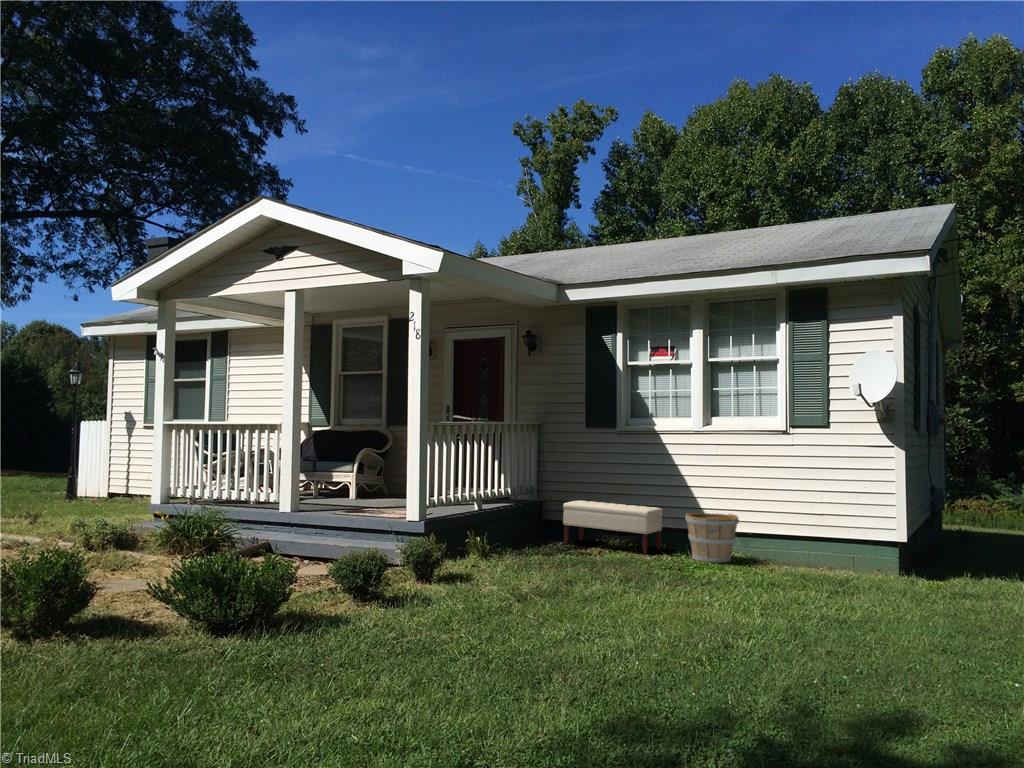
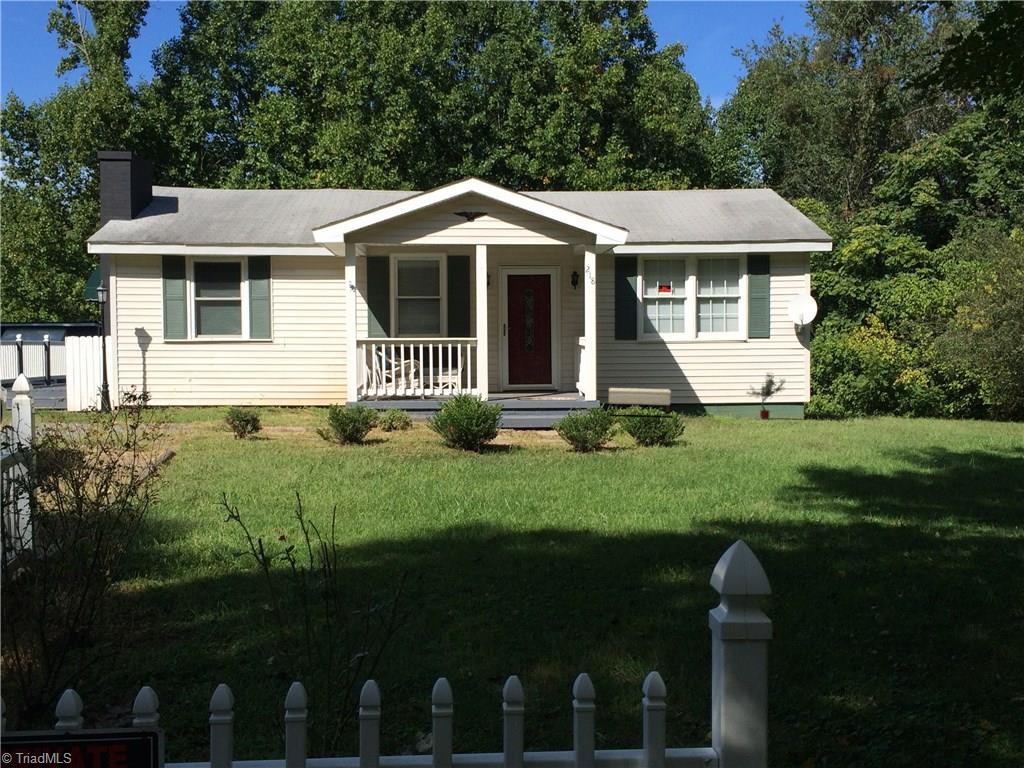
potted tree: none [780,487,850,571] -> present [747,373,785,419]
wooden bucket: present [686,512,739,563] -> none [692,391,723,419]

